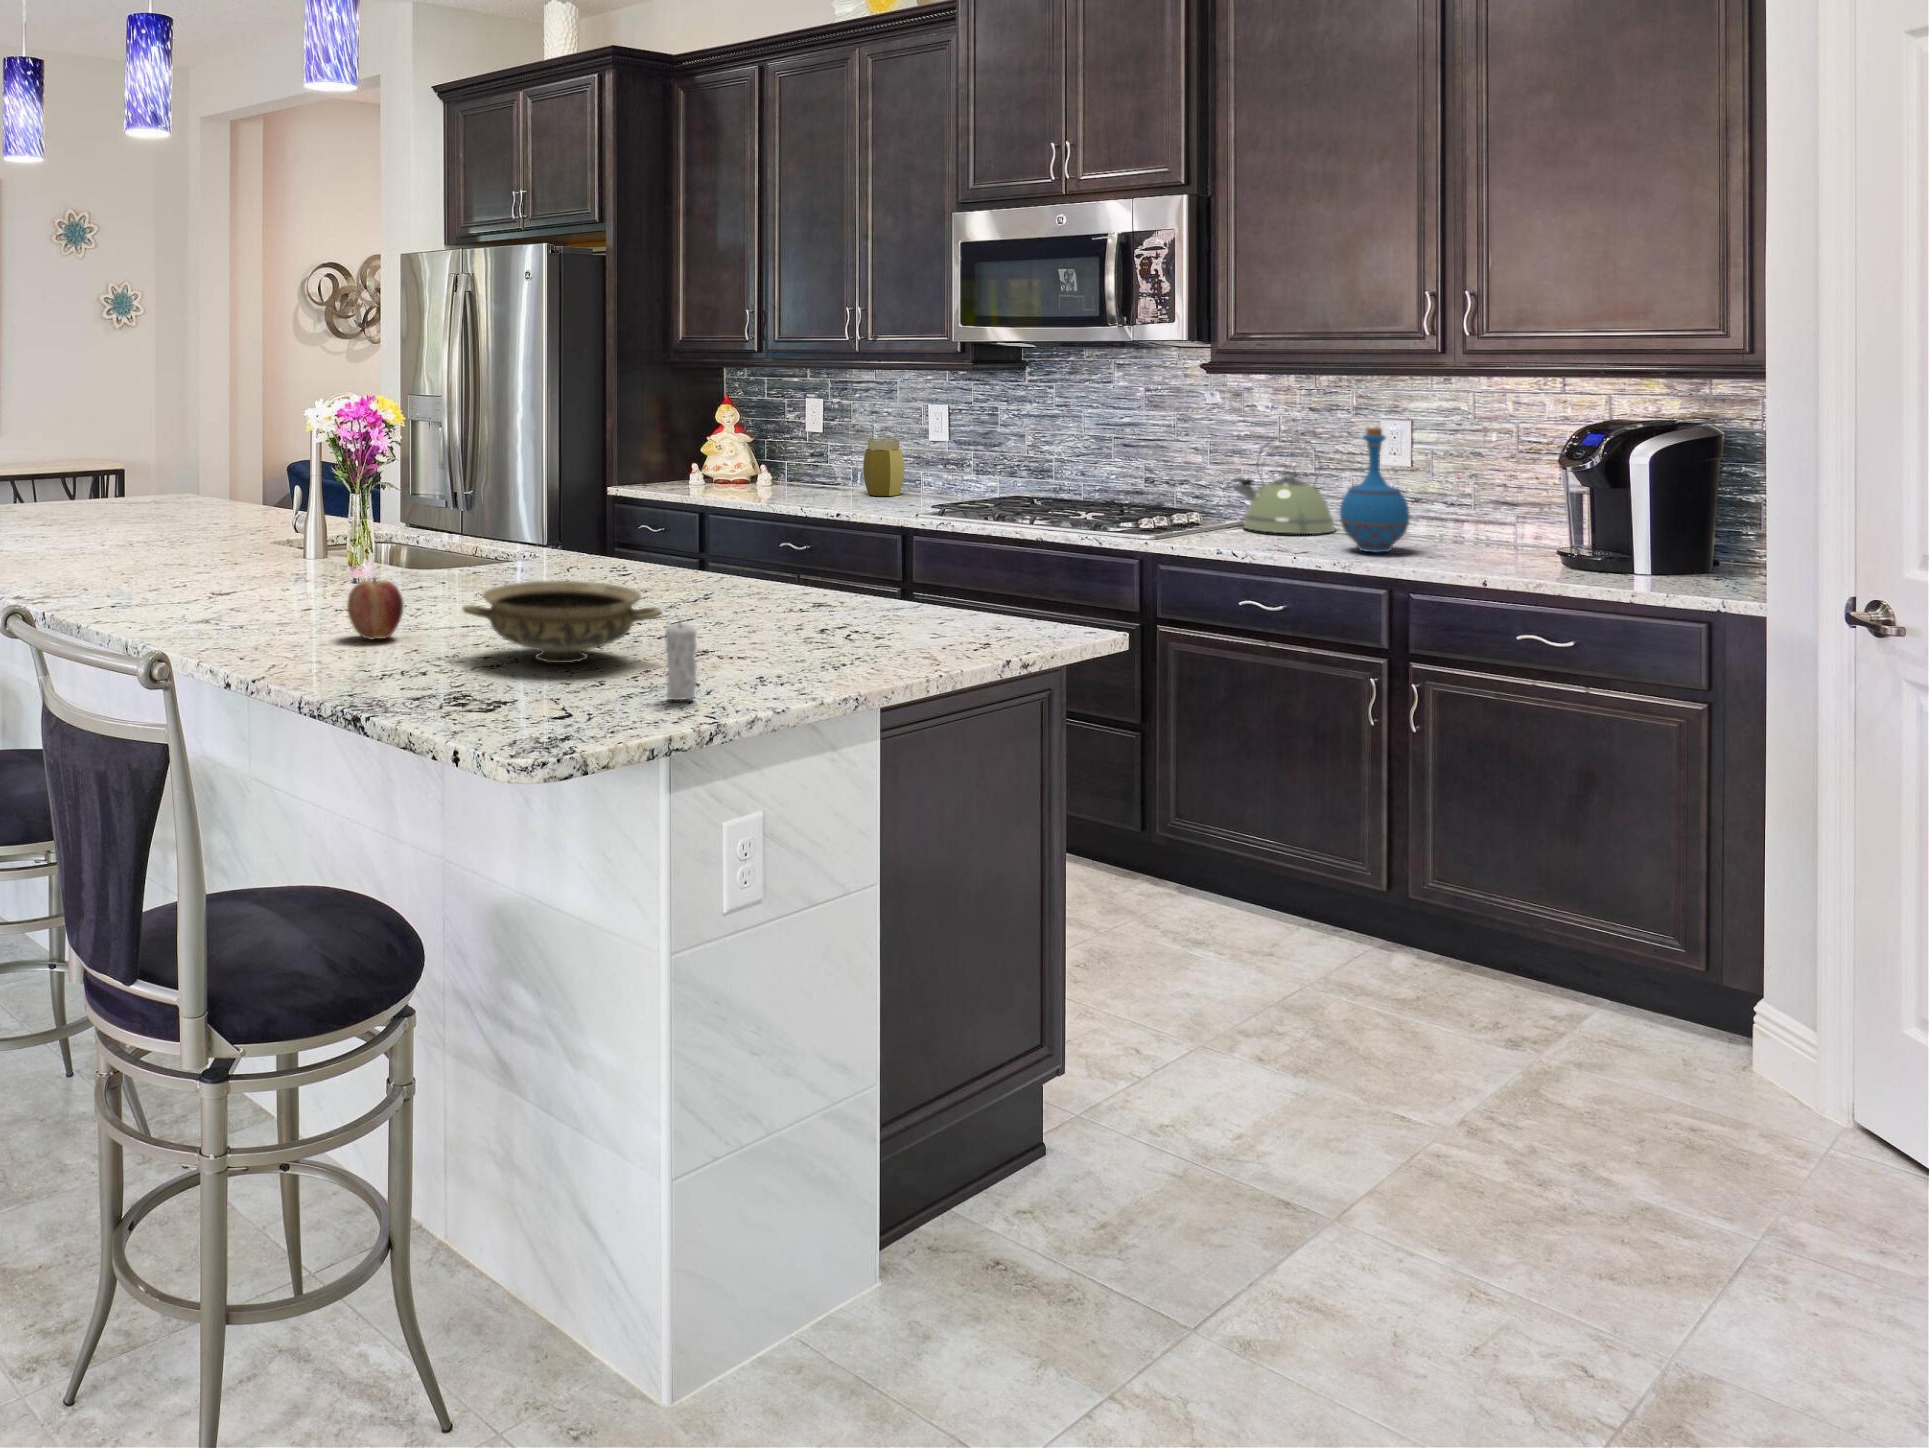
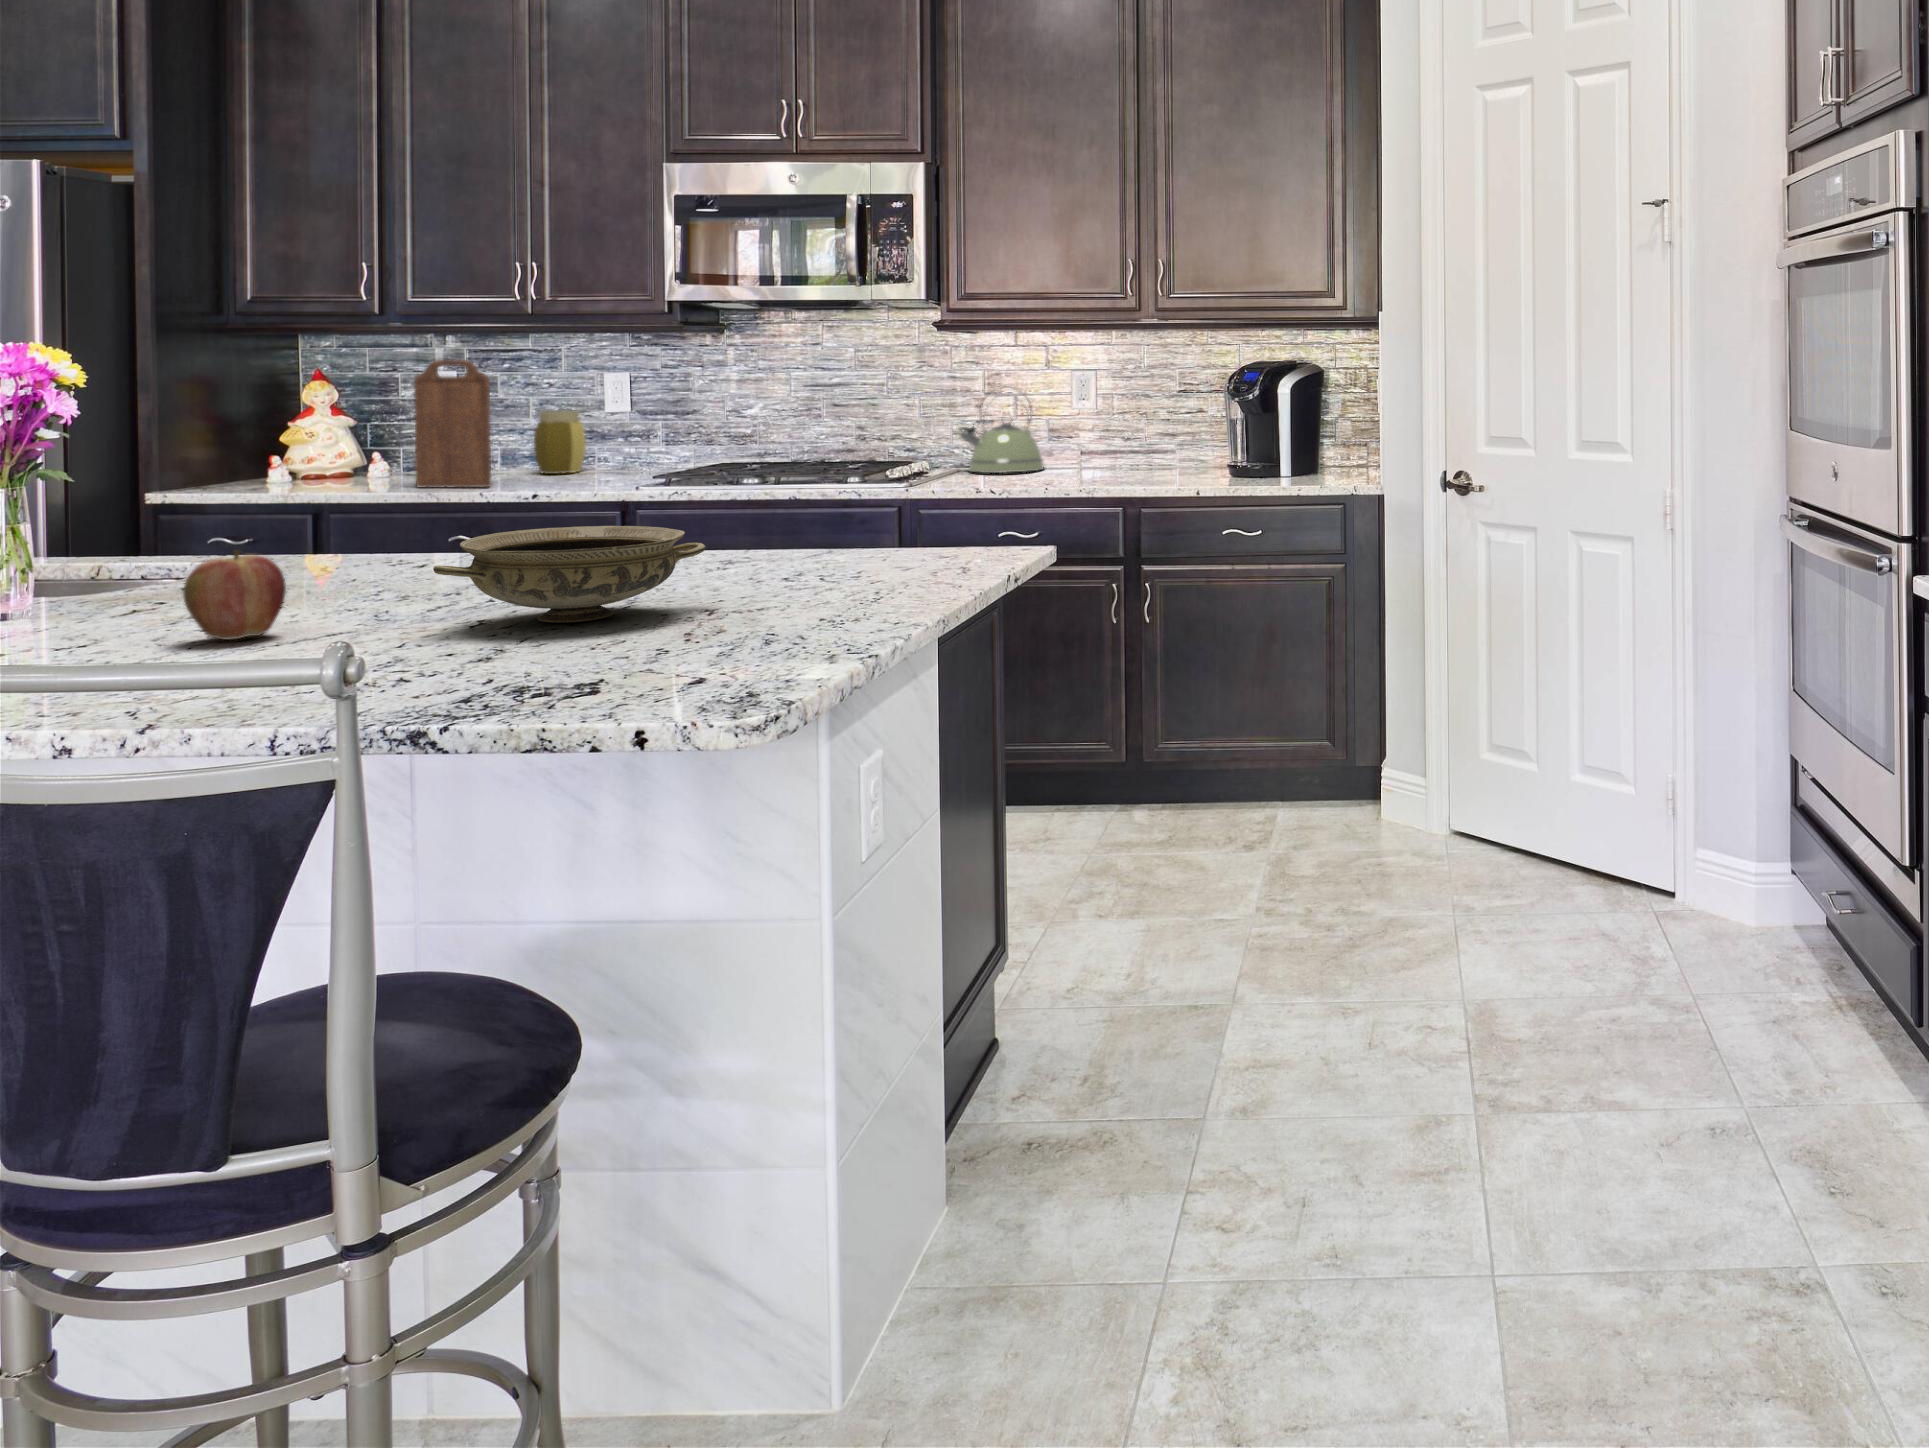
cutting board: none [769,394,819,505] -> present [414,360,491,488]
bottle: present [1340,428,1410,553] -> none [1067,374,1121,480]
candle: present [665,623,697,700] -> none [793,523,832,626]

